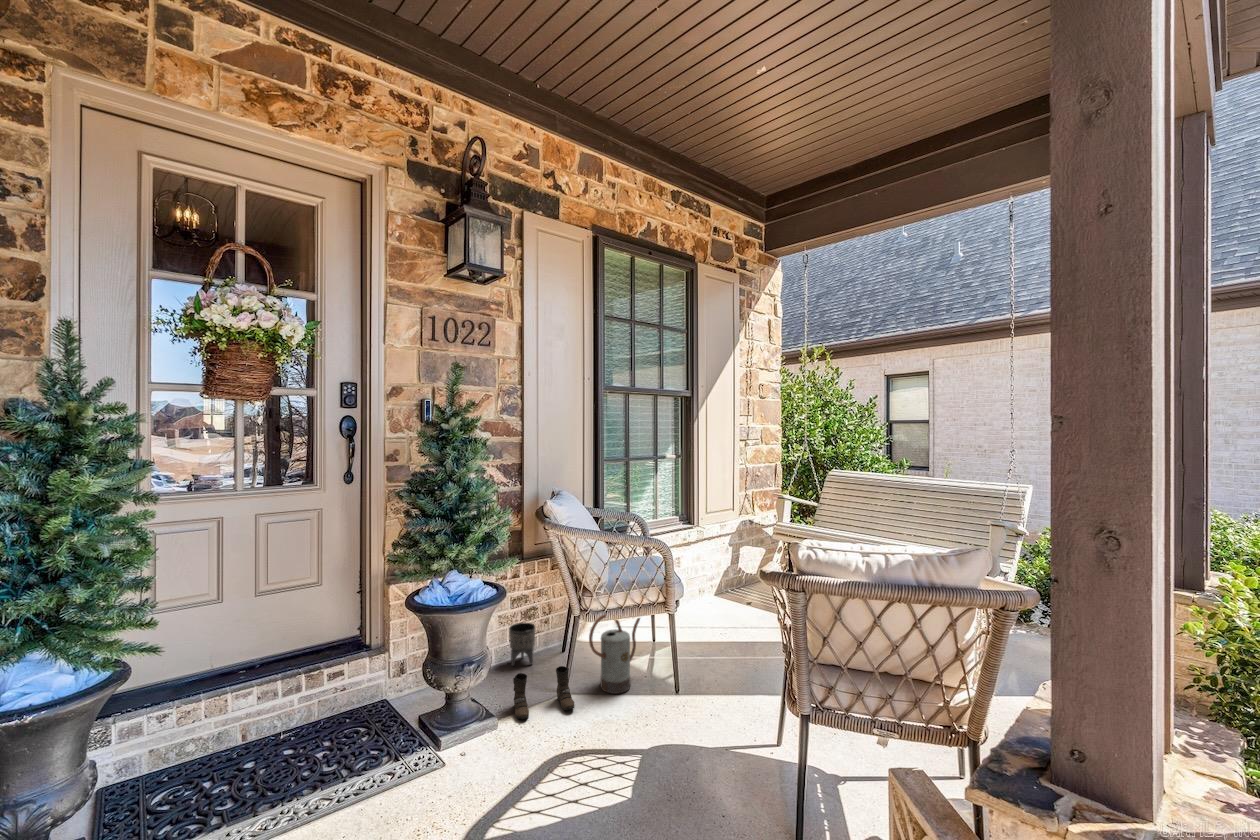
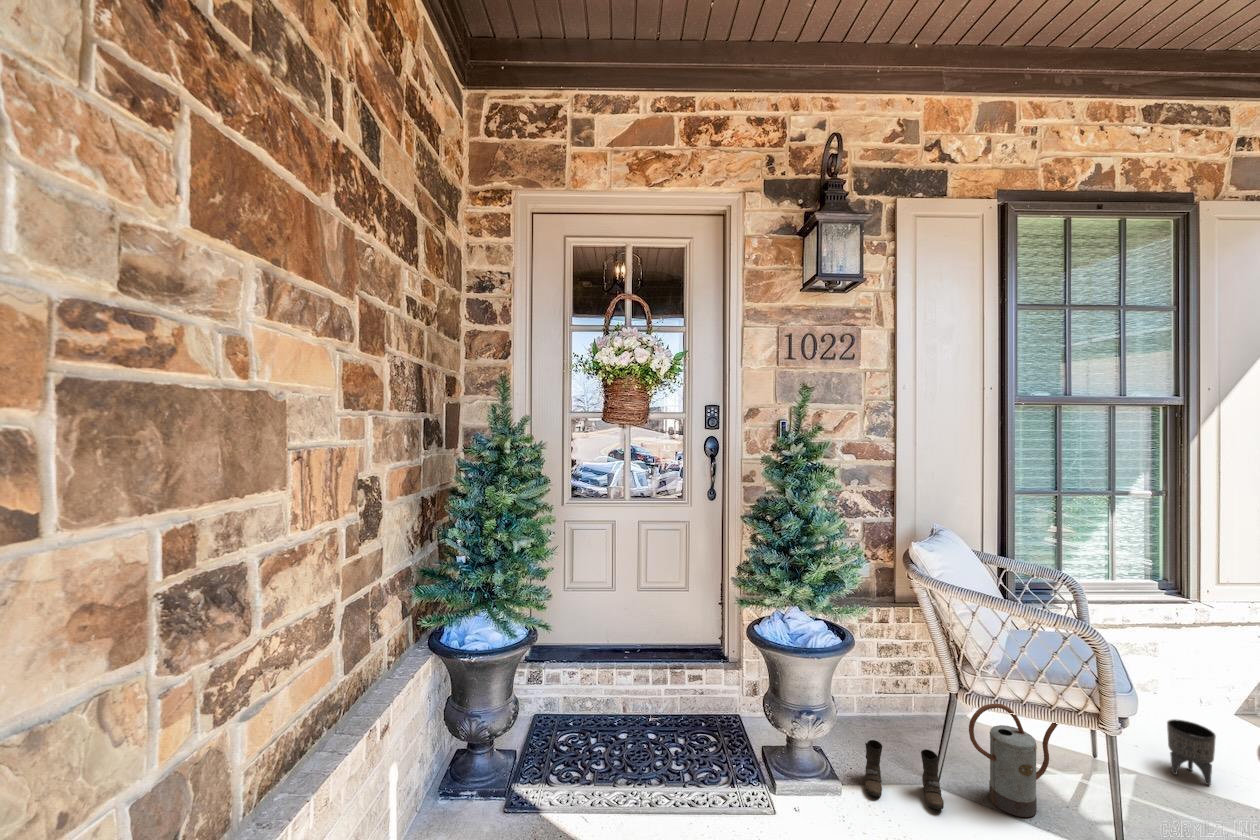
planter: present [509,622,535,666] -> present [1167,720,1216,785]

